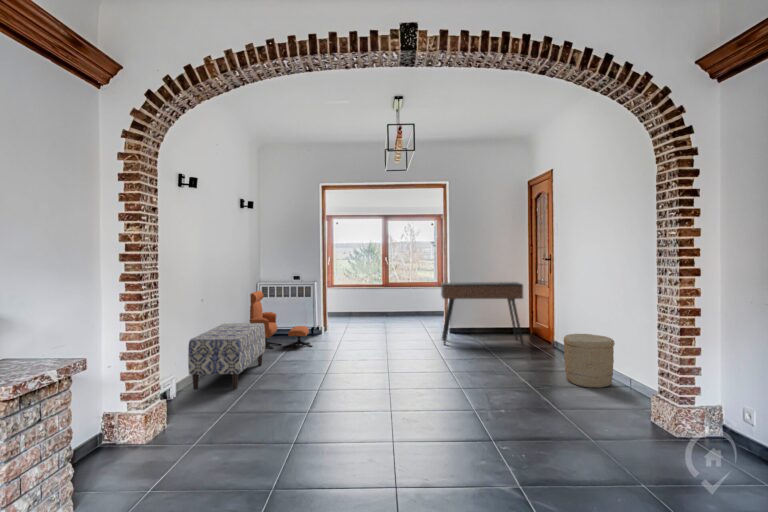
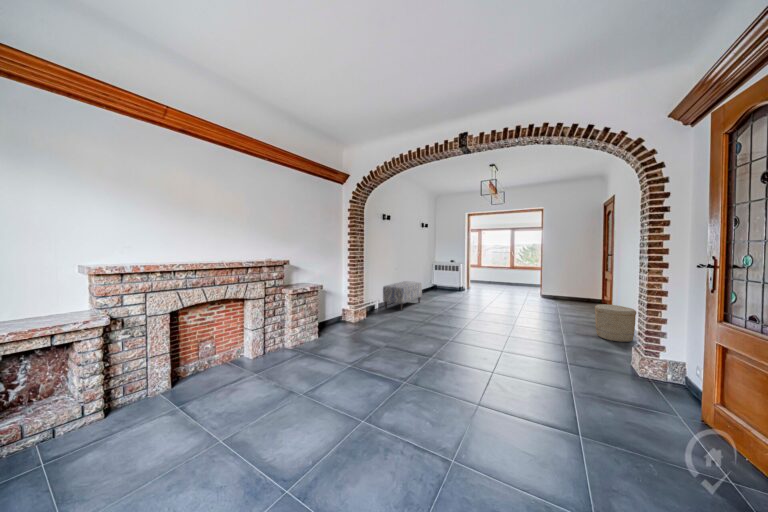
console table: present [441,282,523,345] -> none [530,267,592,311]
lounge chair: present [249,291,313,349] -> none [420,267,452,298]

